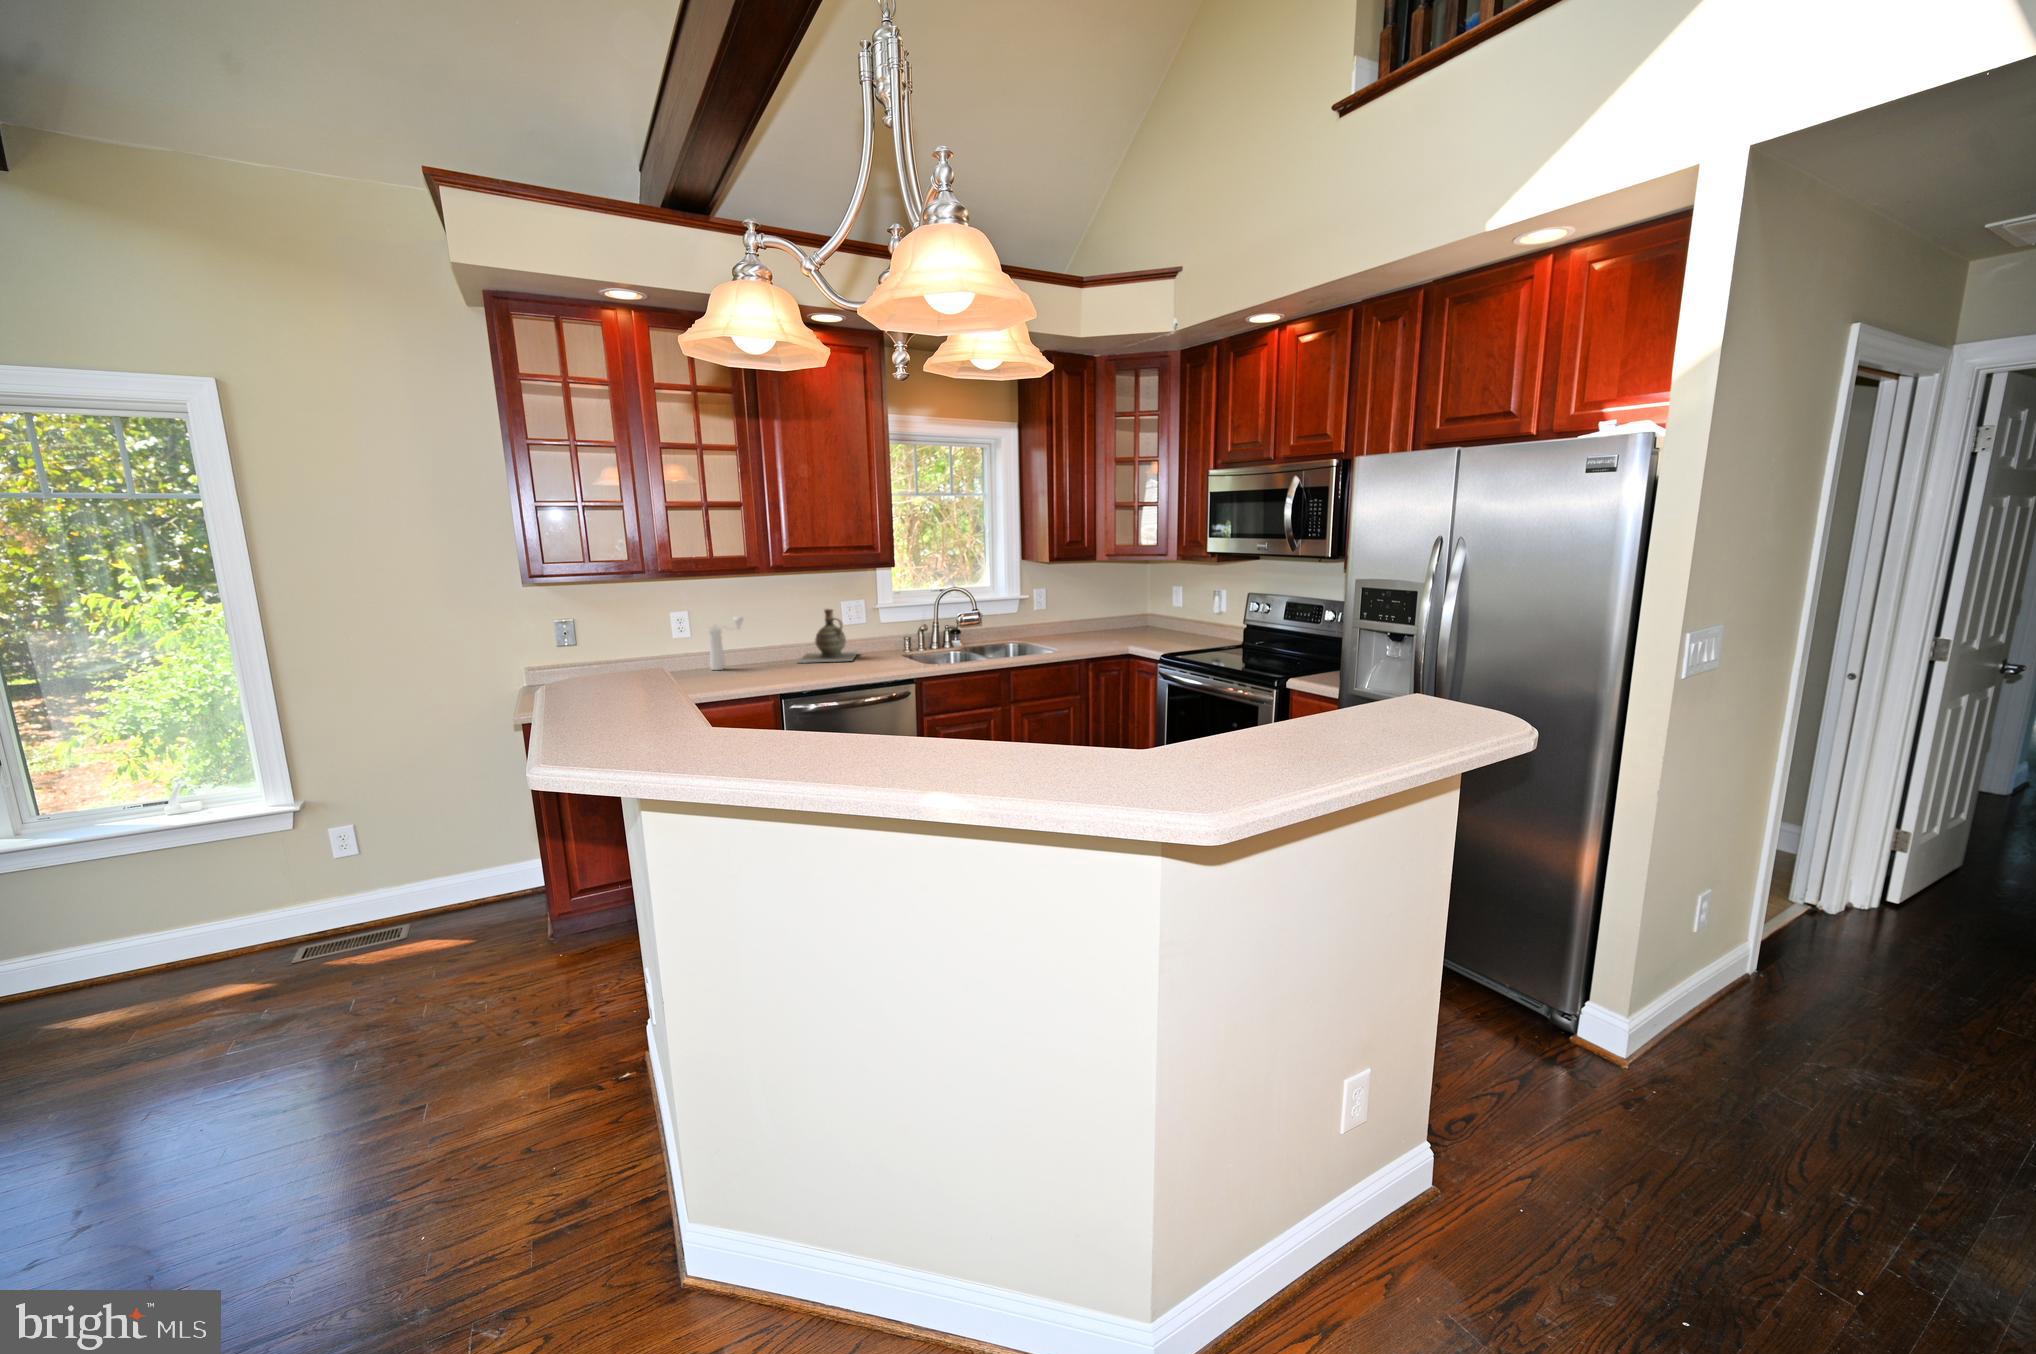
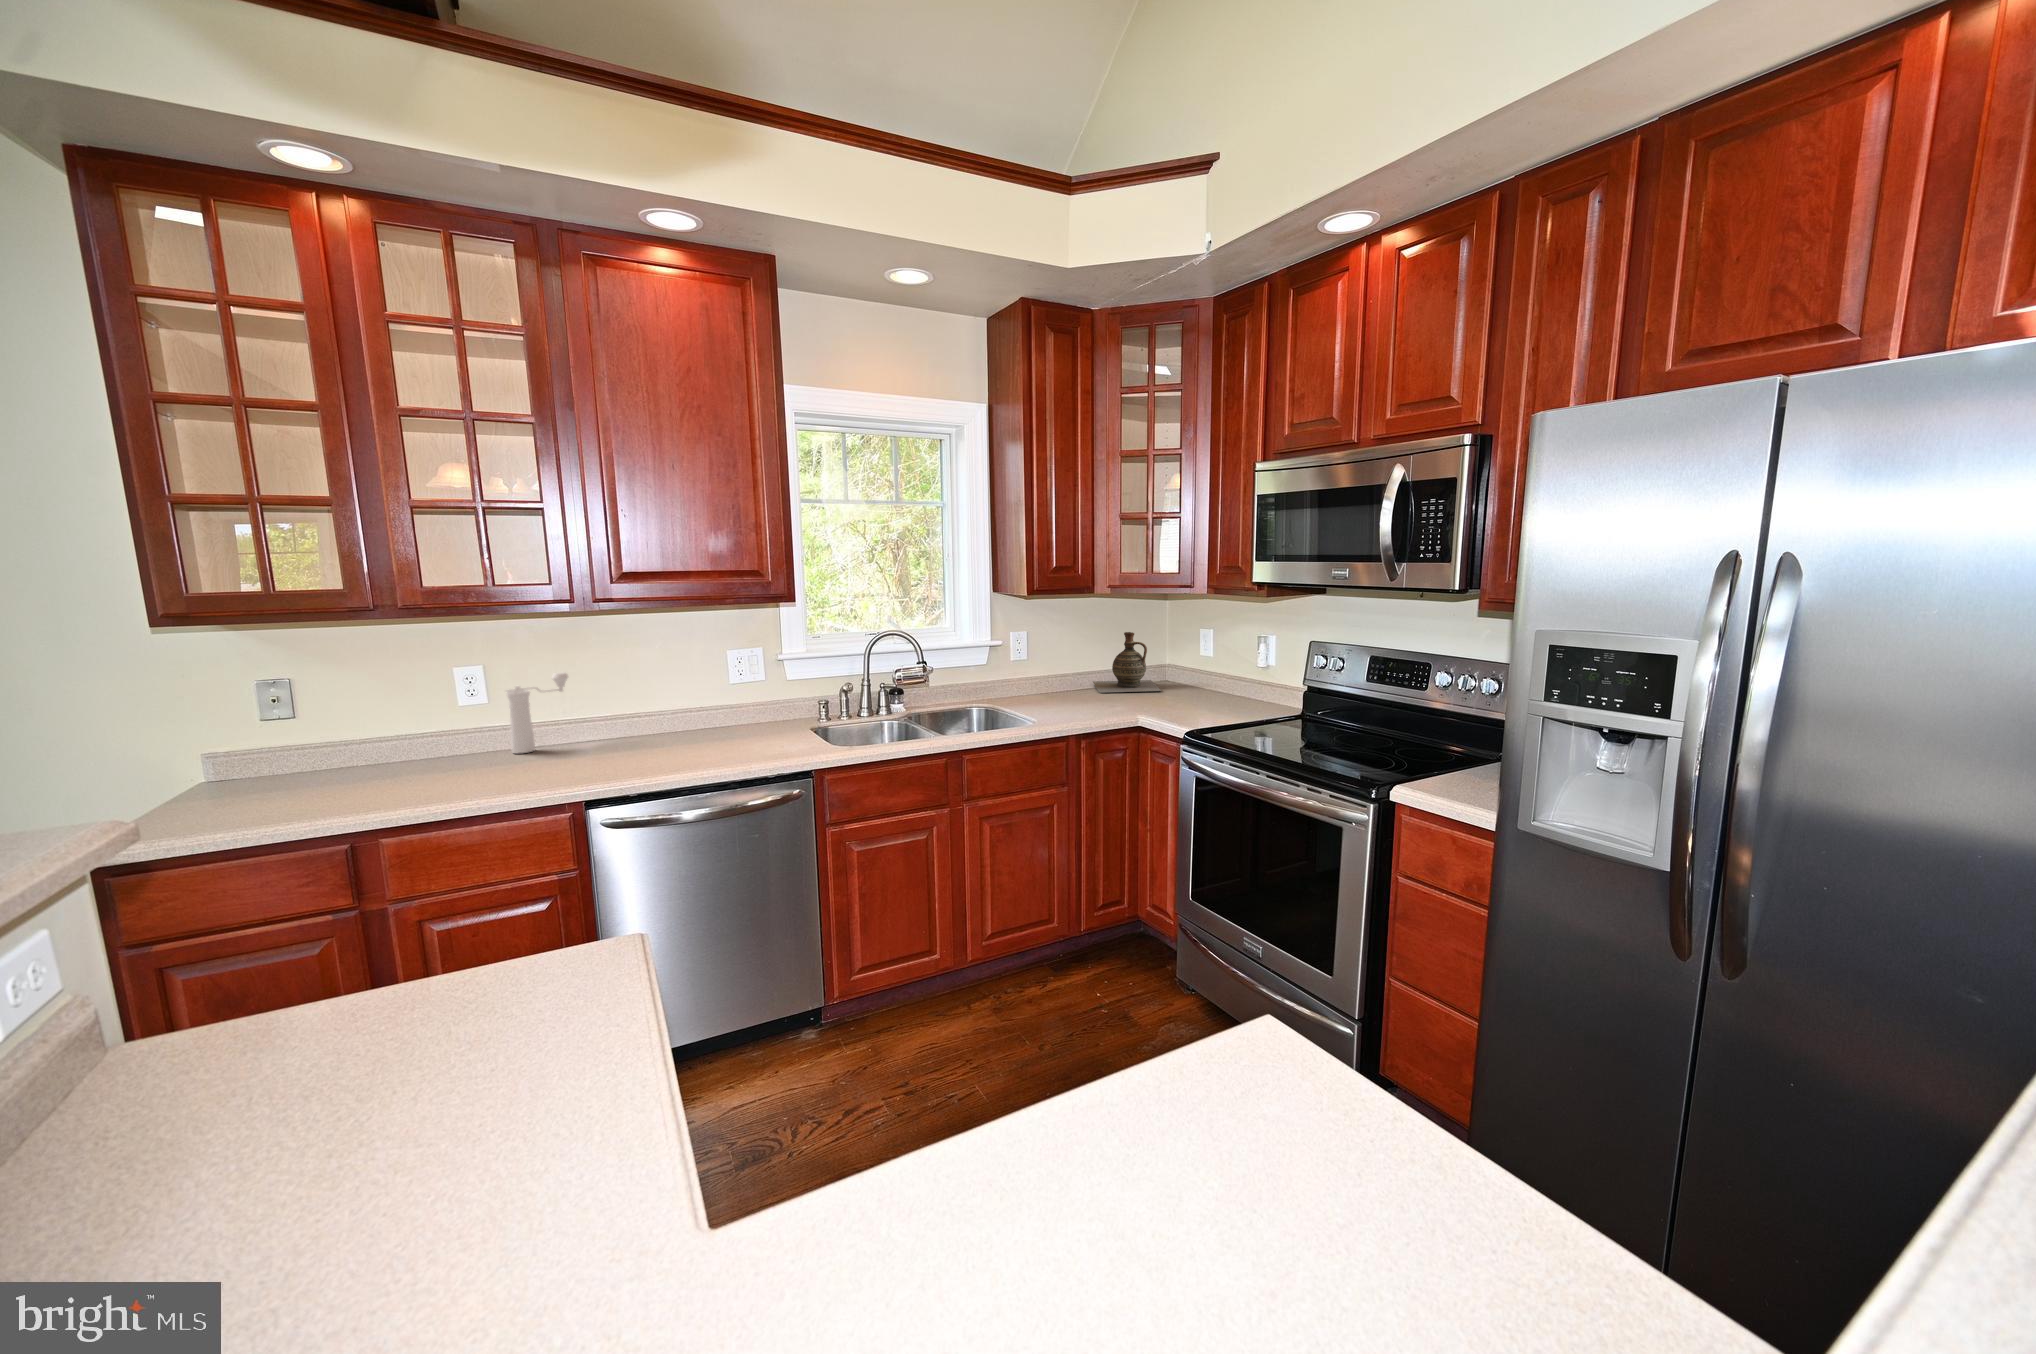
ceramic jug: present [798,609,858,663] -> present [1093,632,1161,693]

